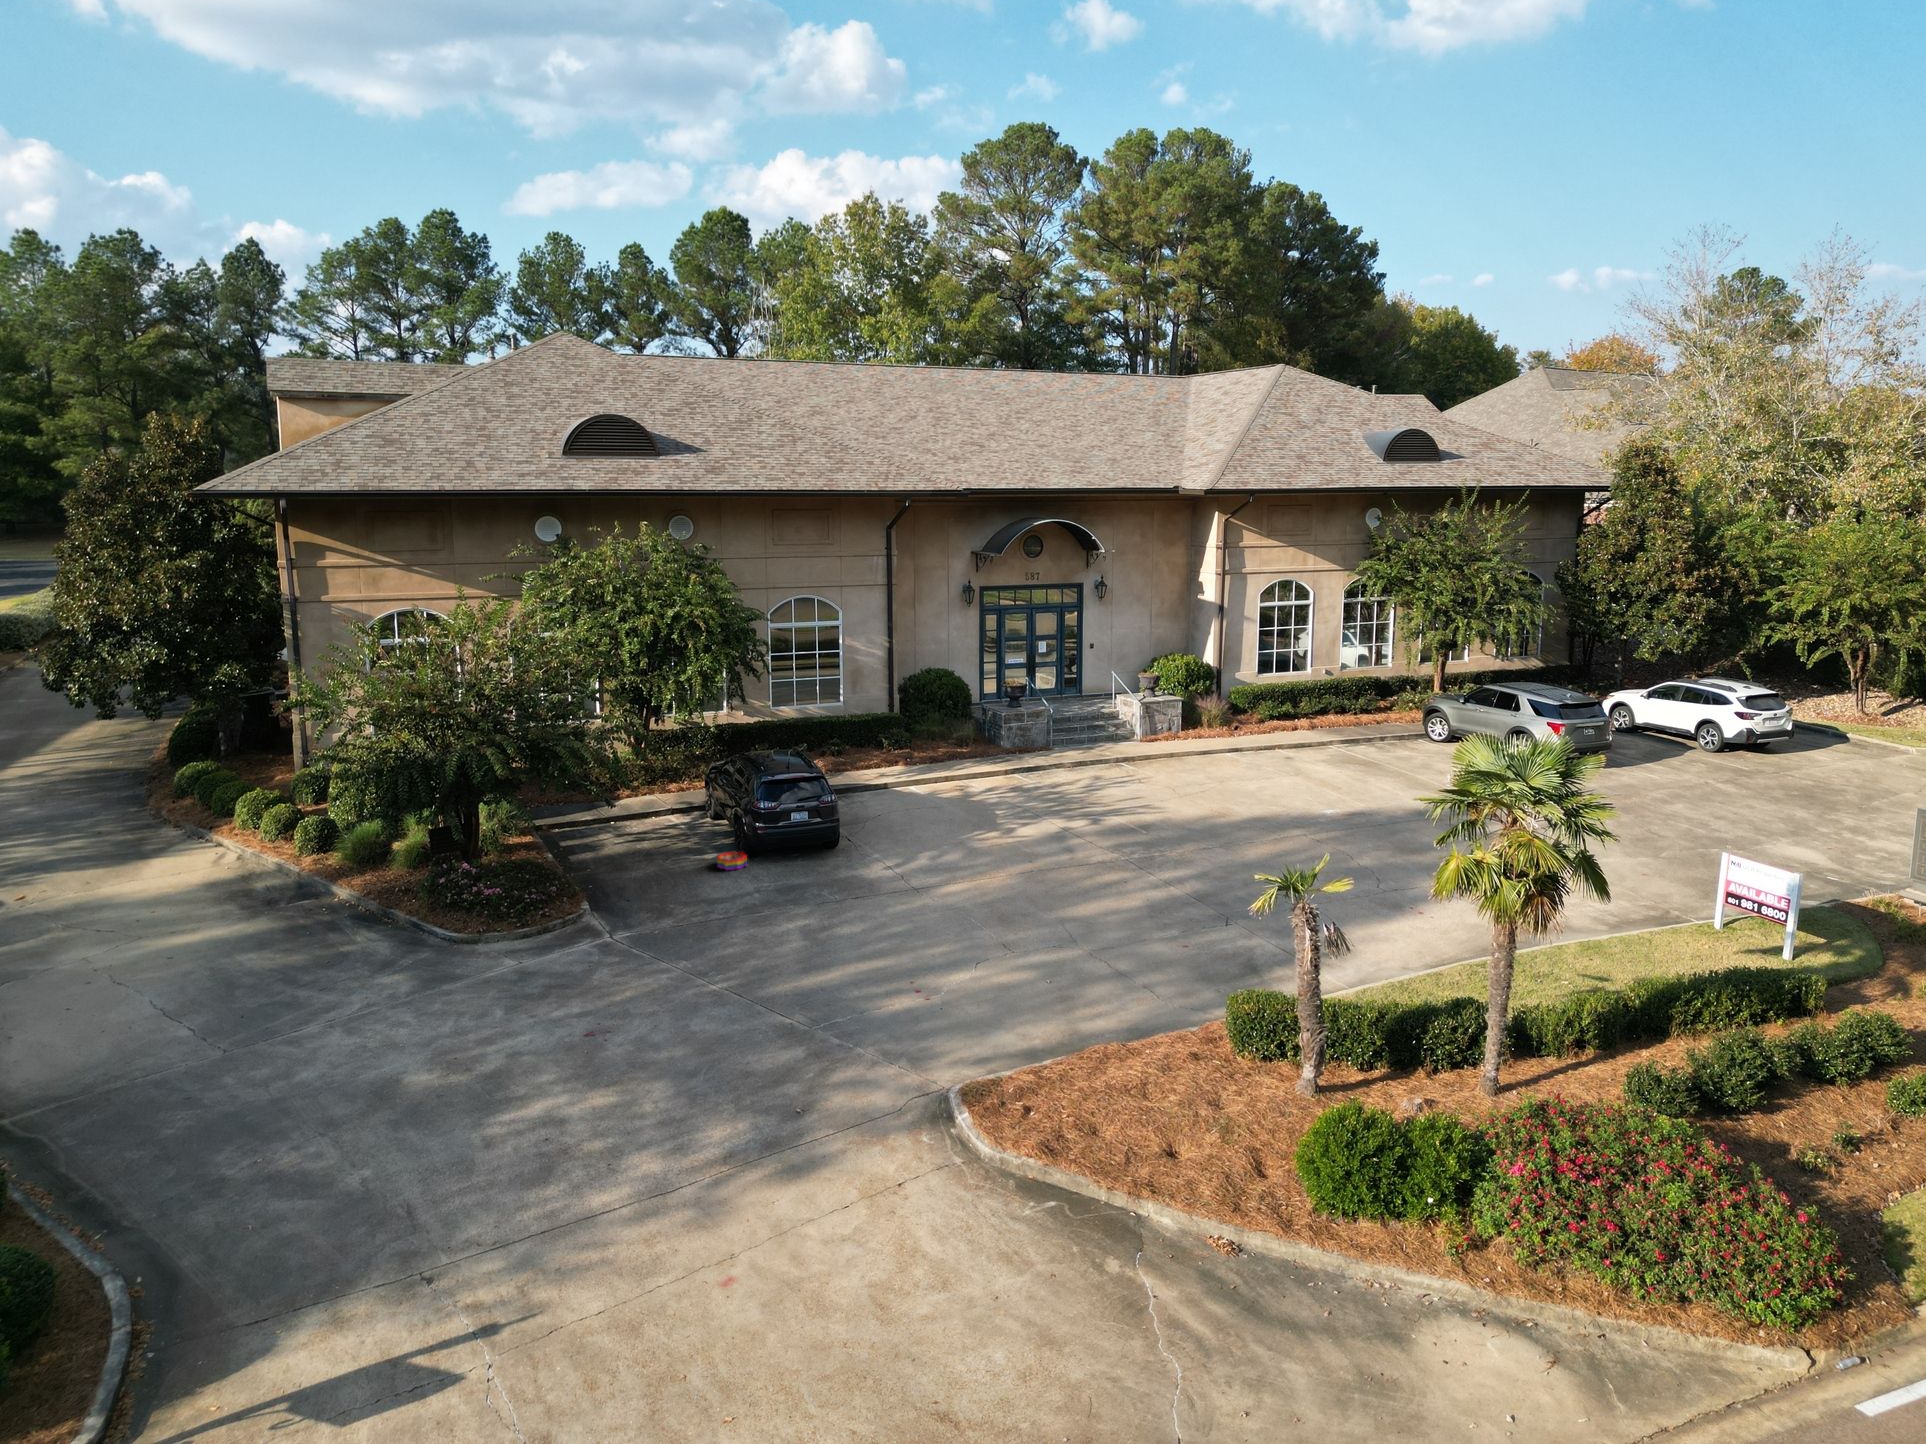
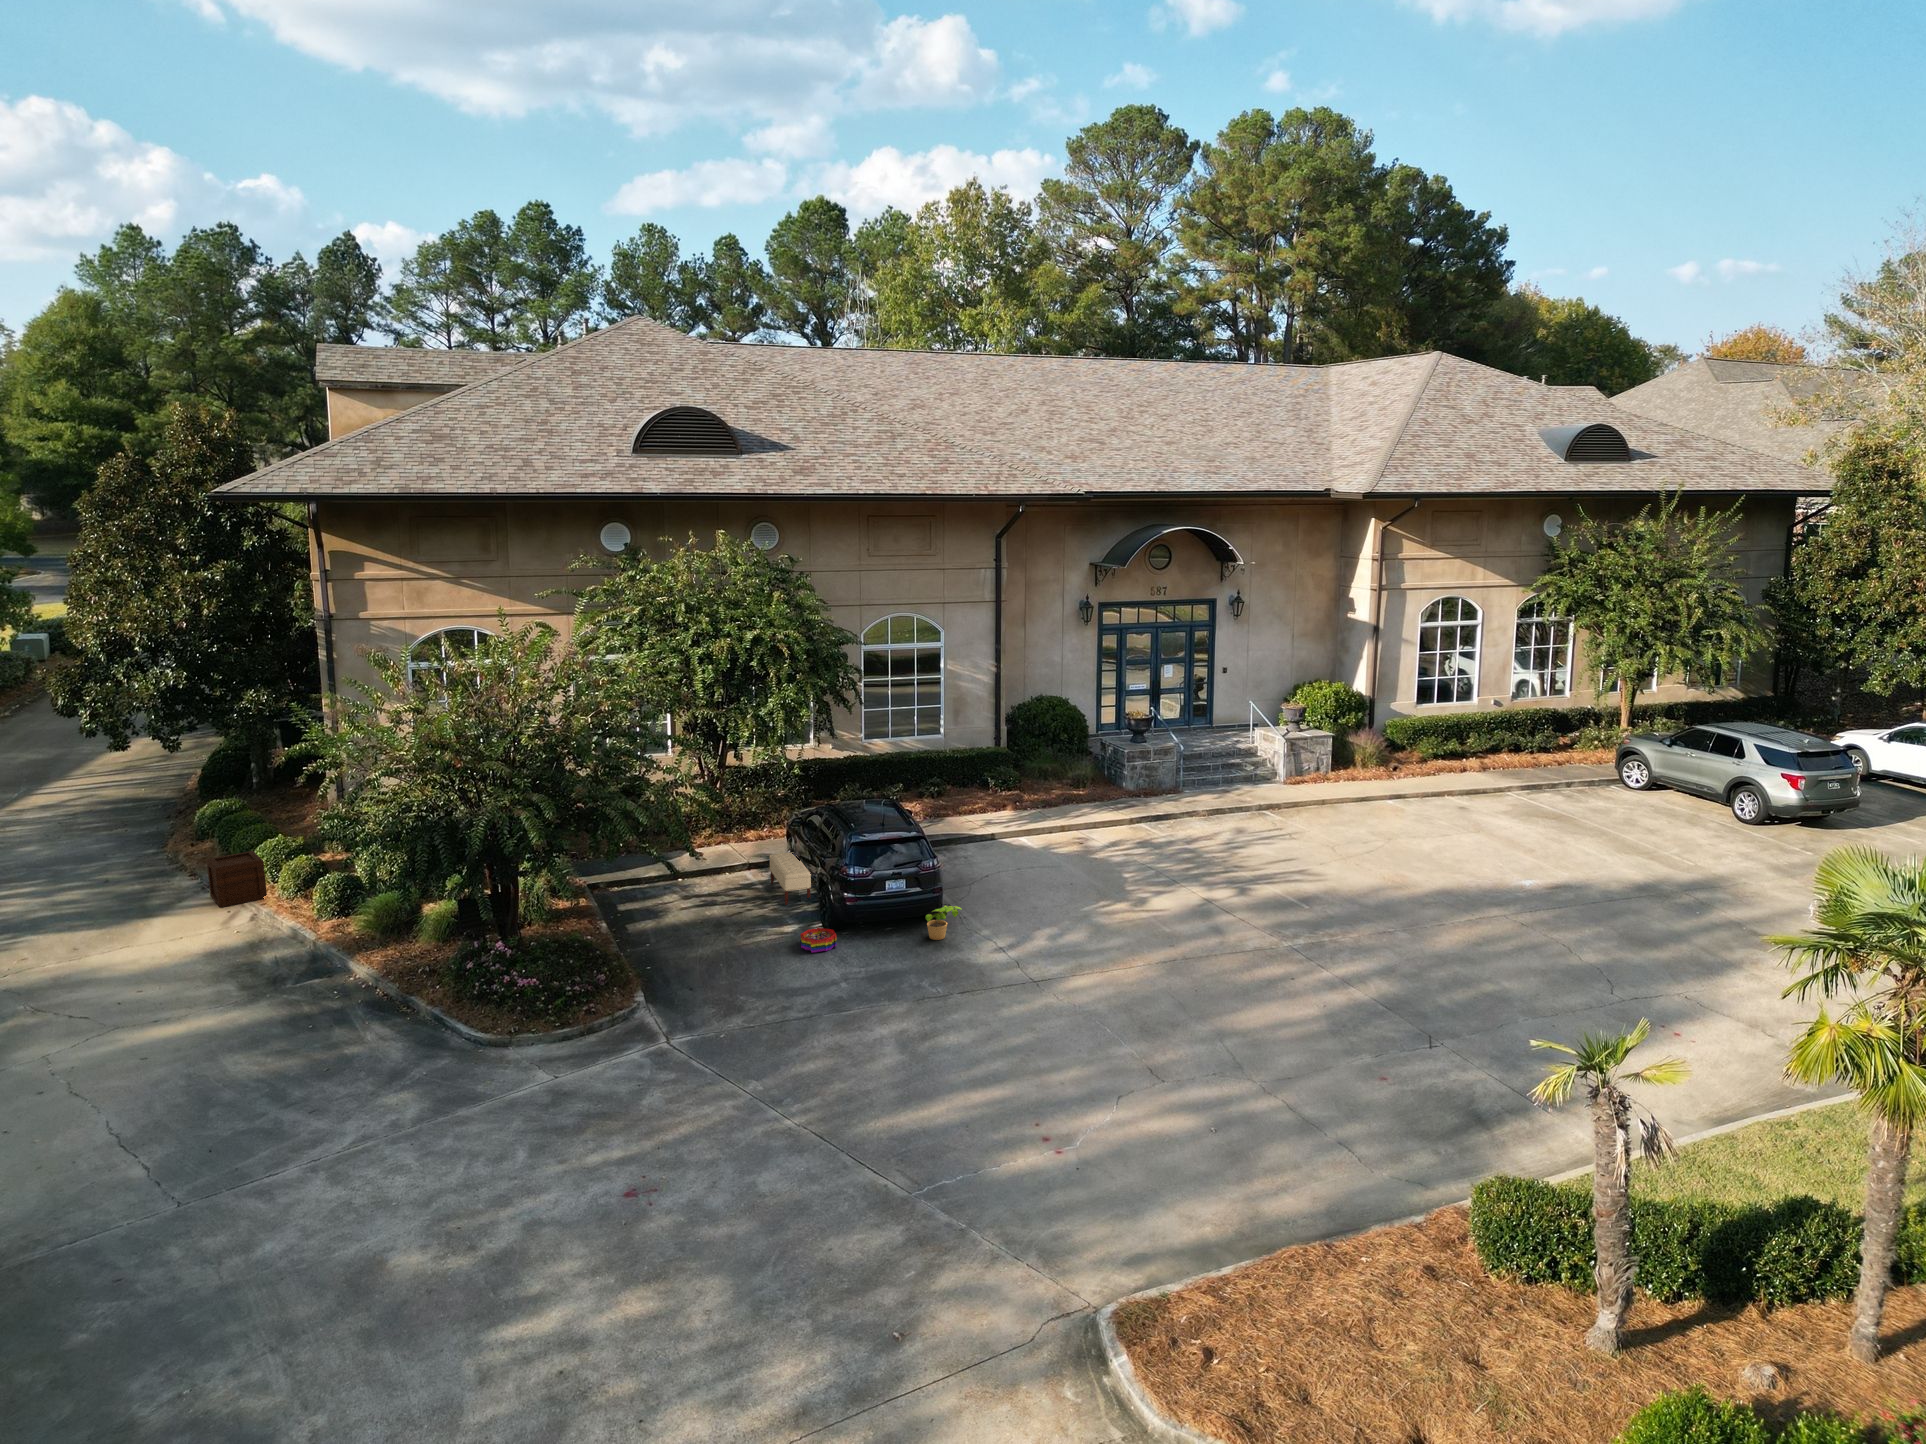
bench: none [690,797,726,838] -> present [769,853,811,905]
wooden crate: none [195,803,250,850] -> present [207,851,267,908]
potted plant: none [821,831,851,860] -> present [925,906,962,940]

